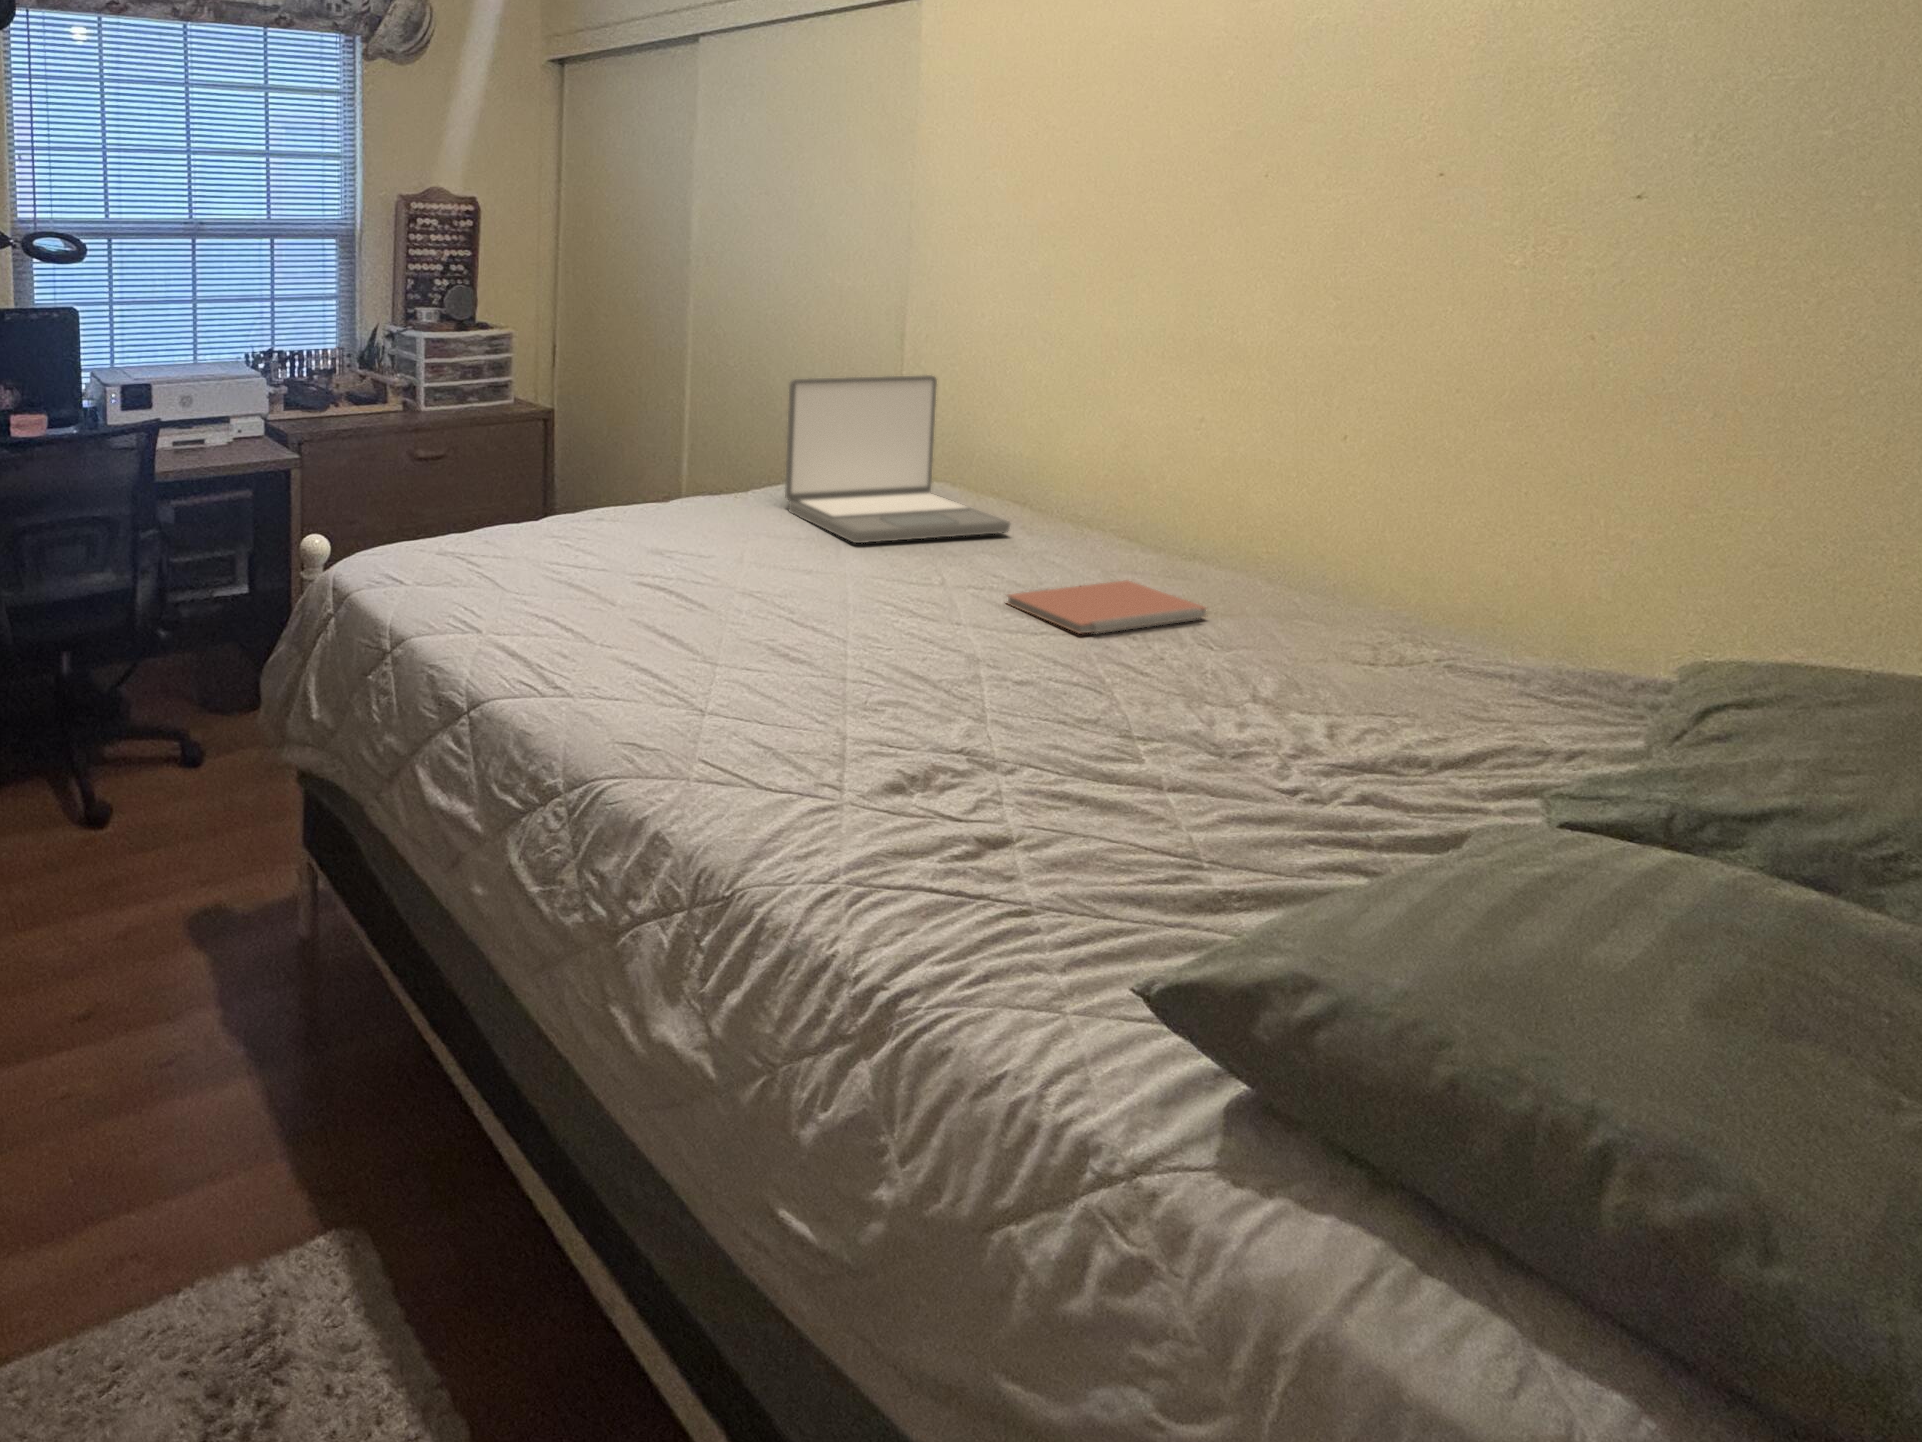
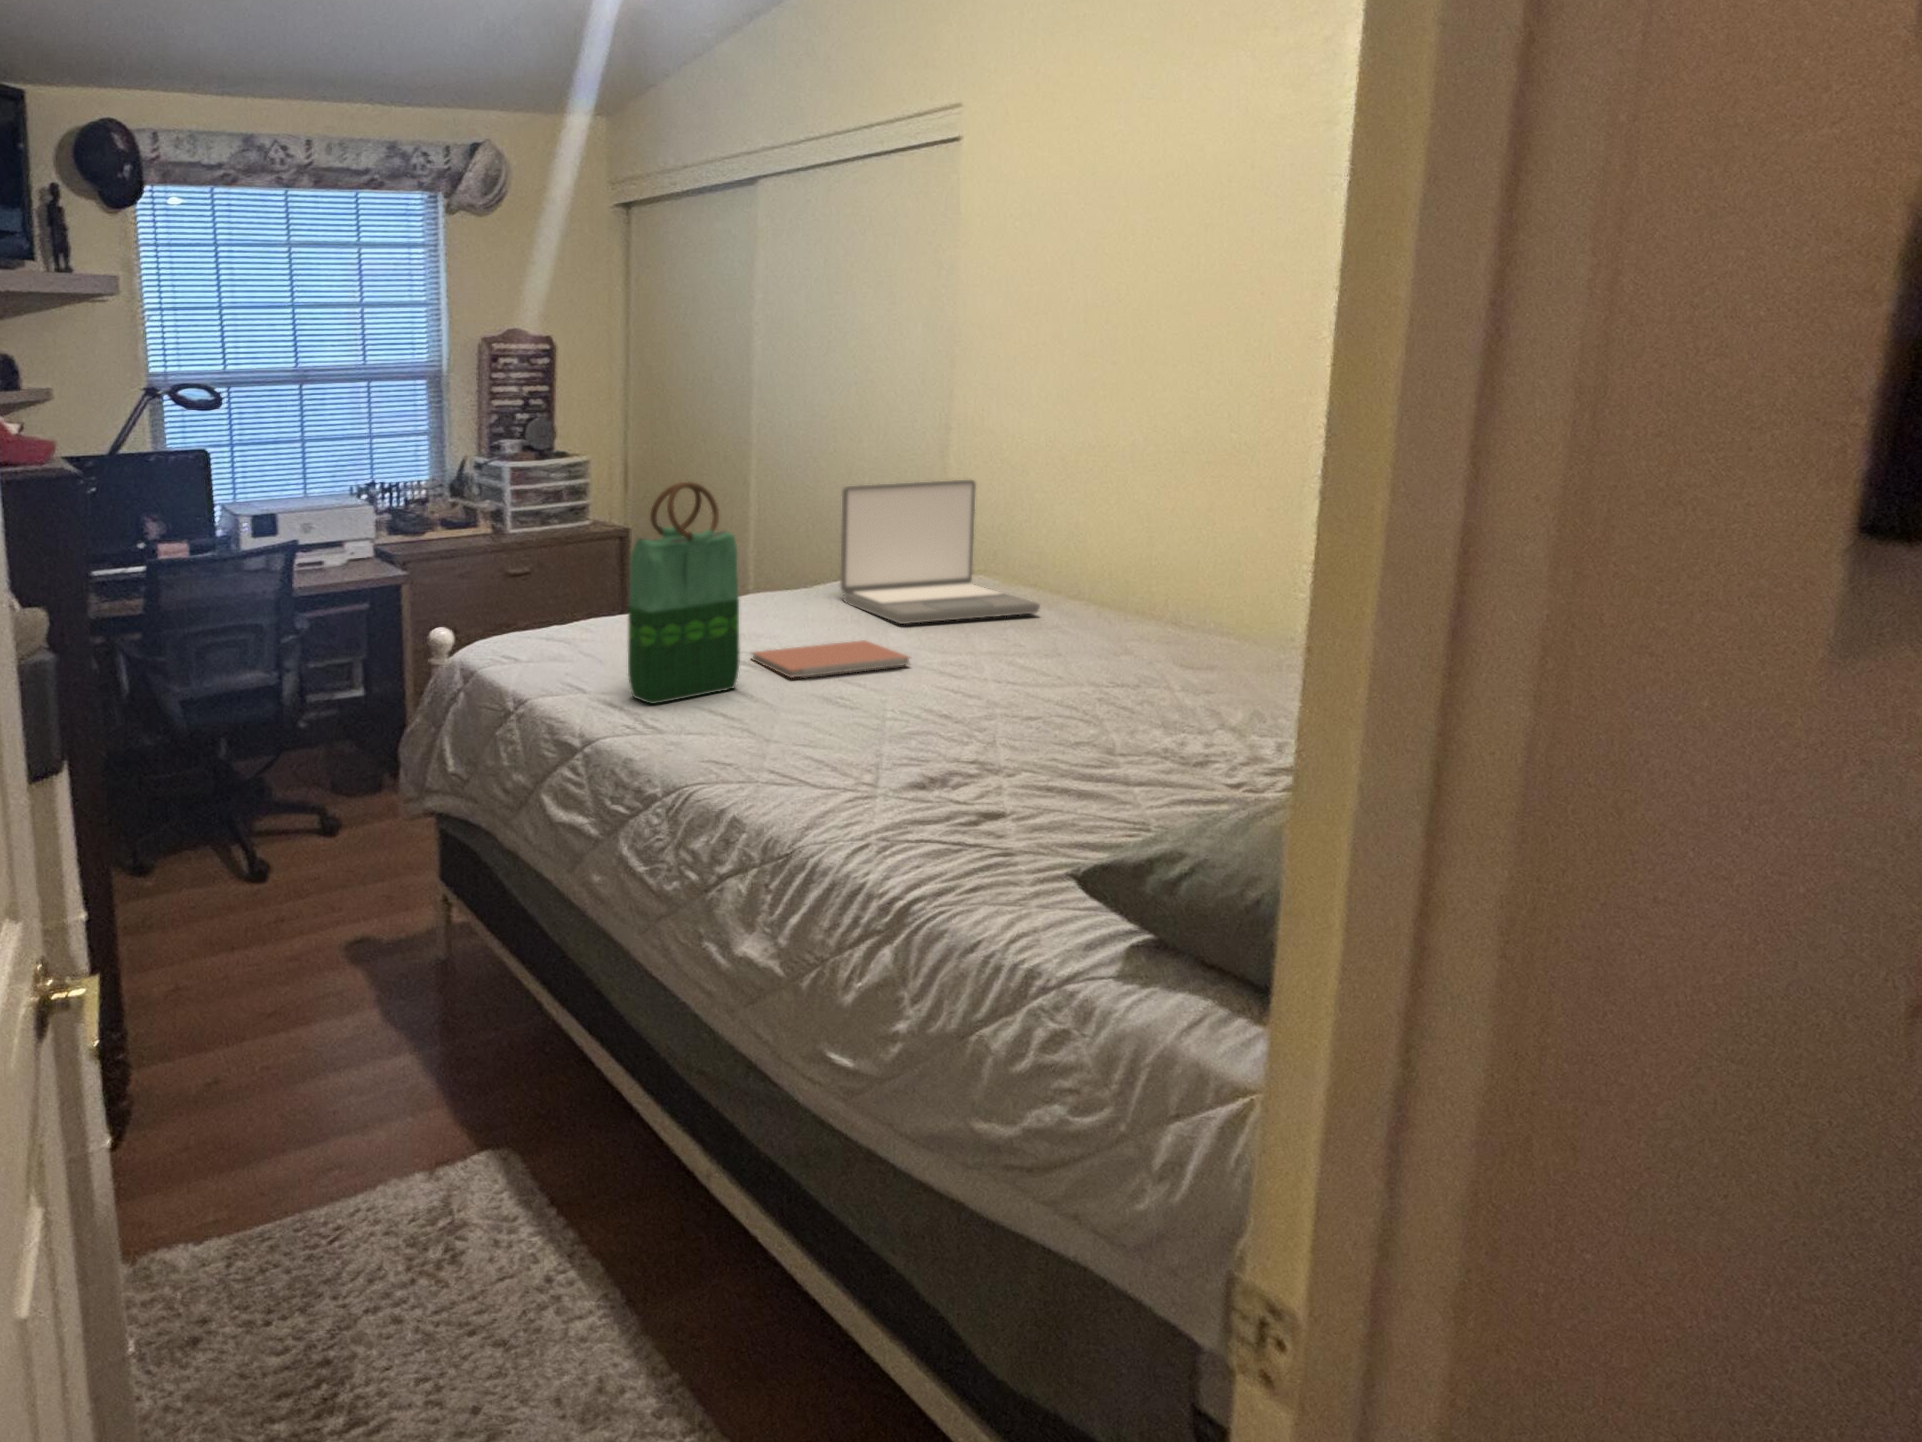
tote bag: none [532,376,670,651] -> present [628,482,740,704]
notebook: present [1007,580,1206,634] -> present [752,640,910,677]

